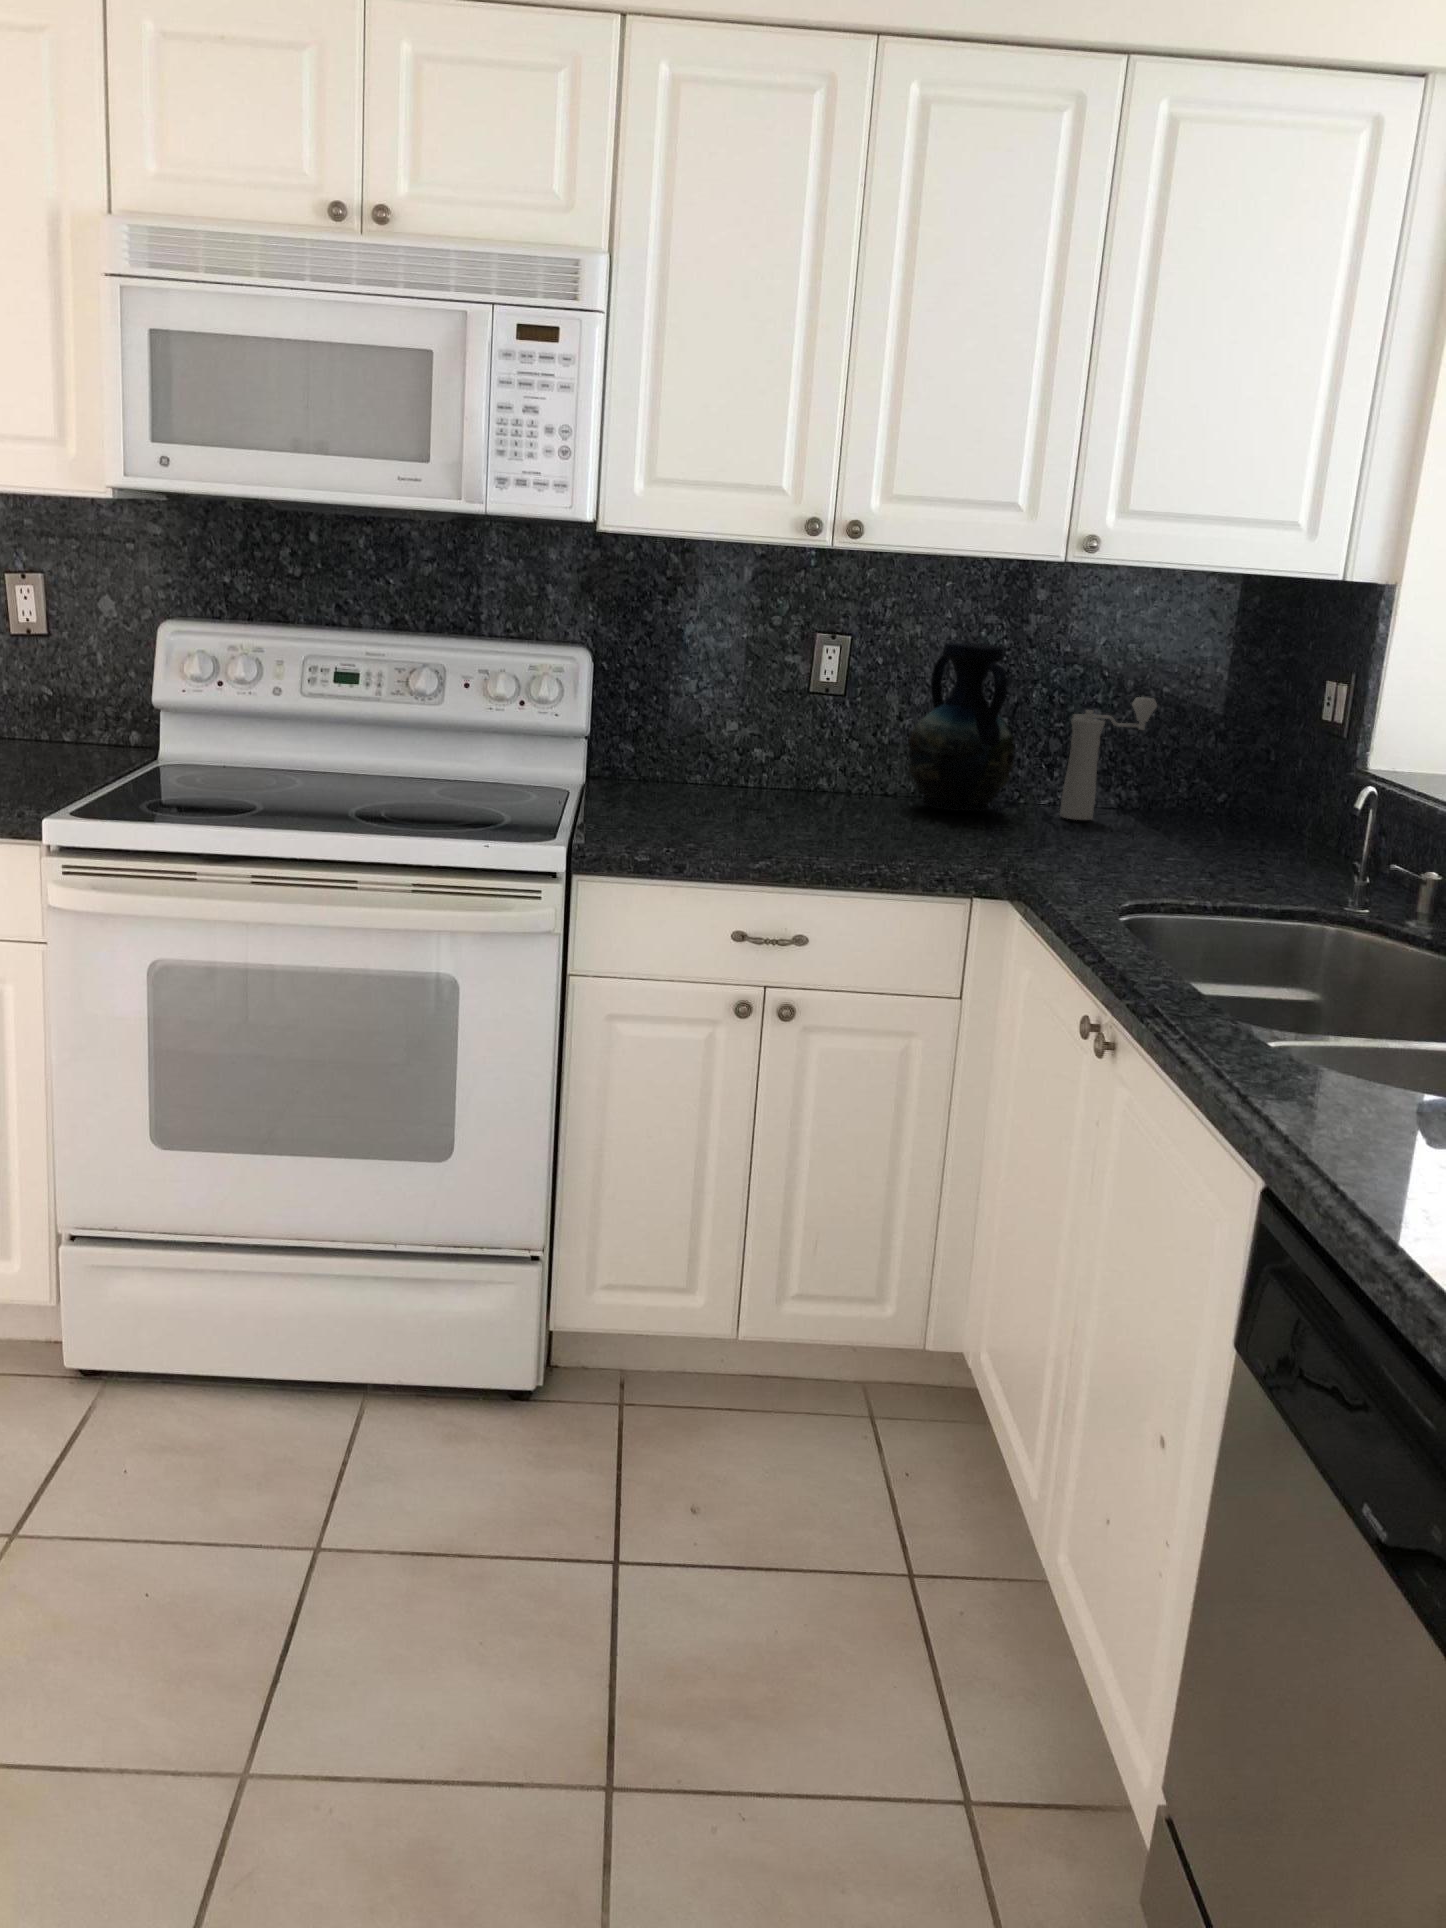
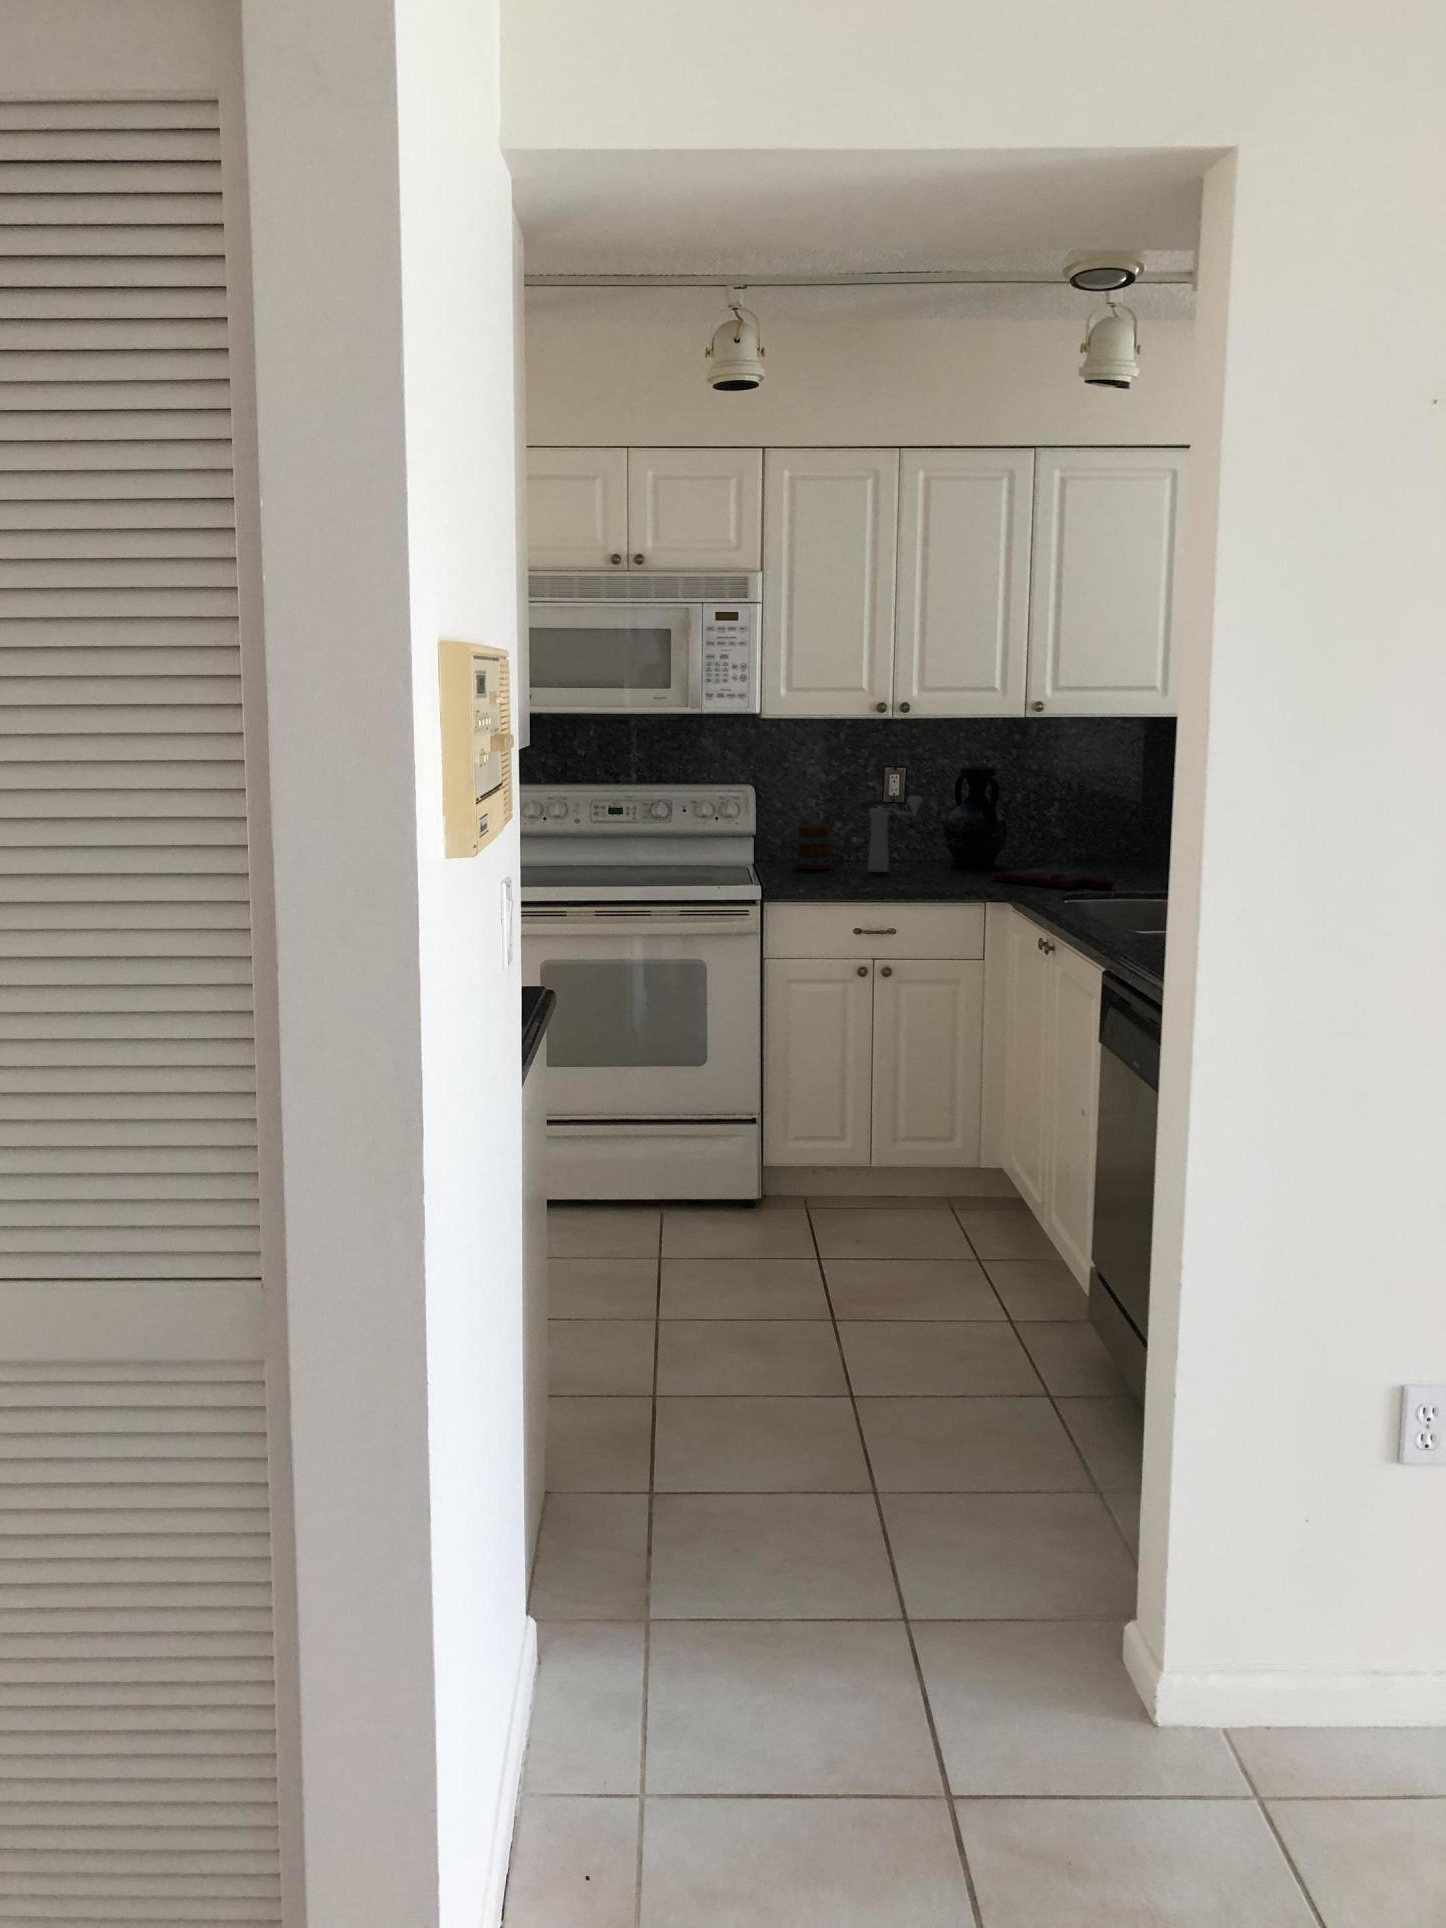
pepper mill: present [1060,697,1157,820] -> present [868,796,922,872]
mug: none [653,708,717,802] -> present [795,817,832,869]
cutting board: none [984,828,1204,884] -> present [991,869,1114,888]

